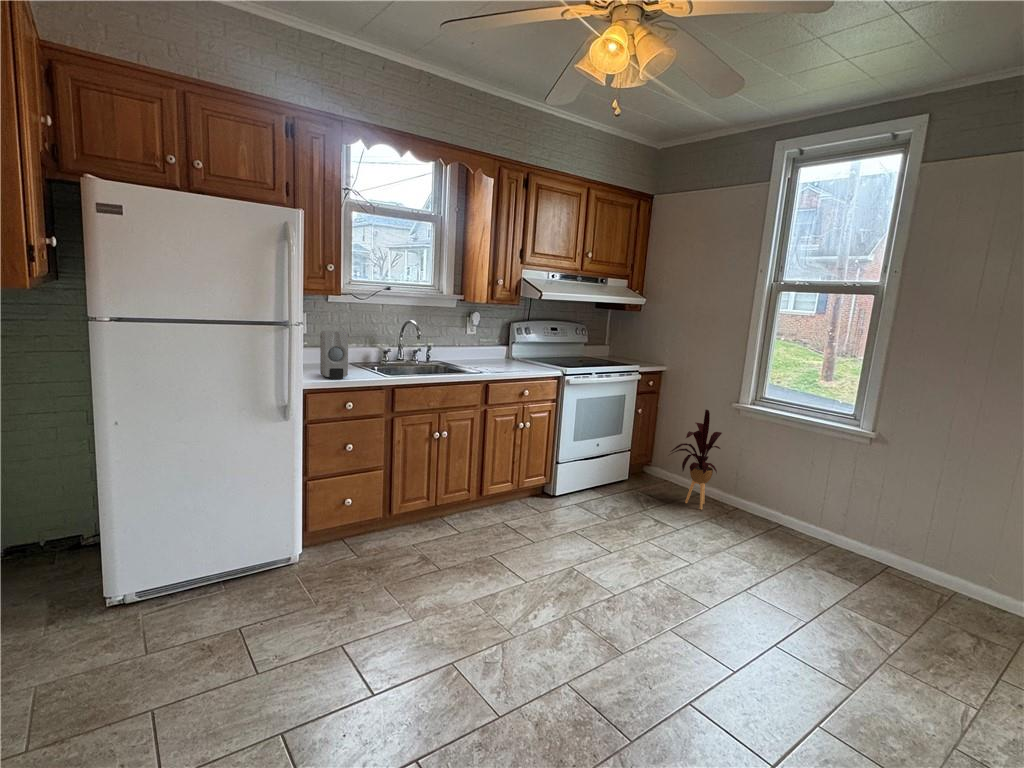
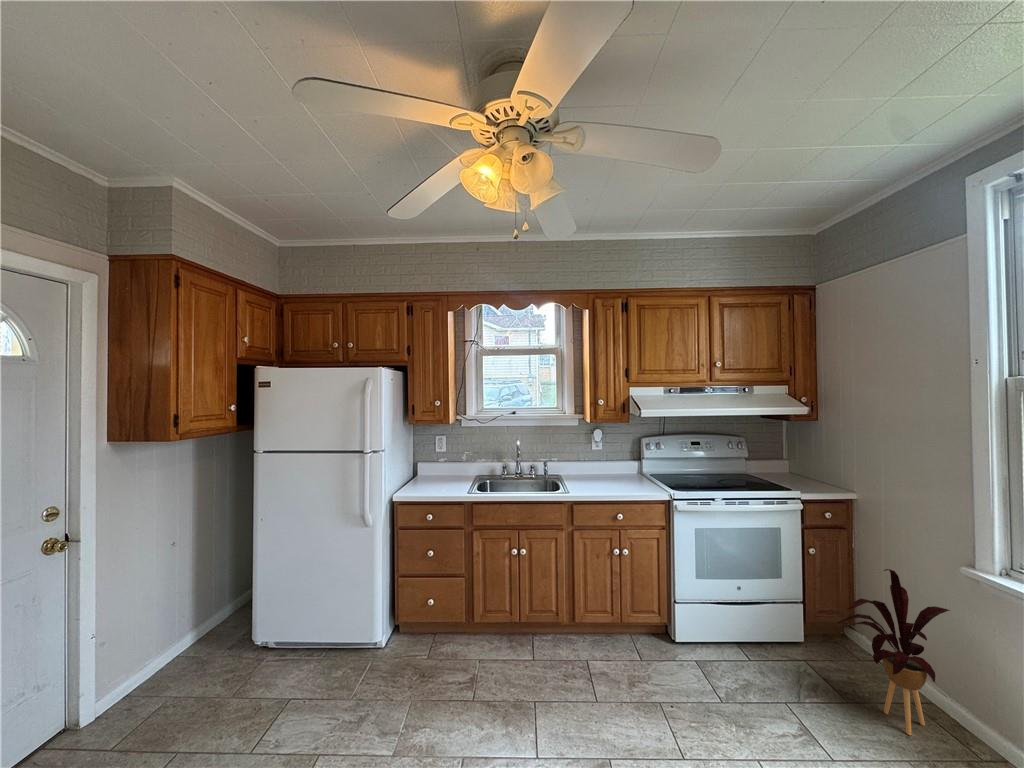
soap dispenser: present [320,331,348,379] -> none [419,453,444,494]

